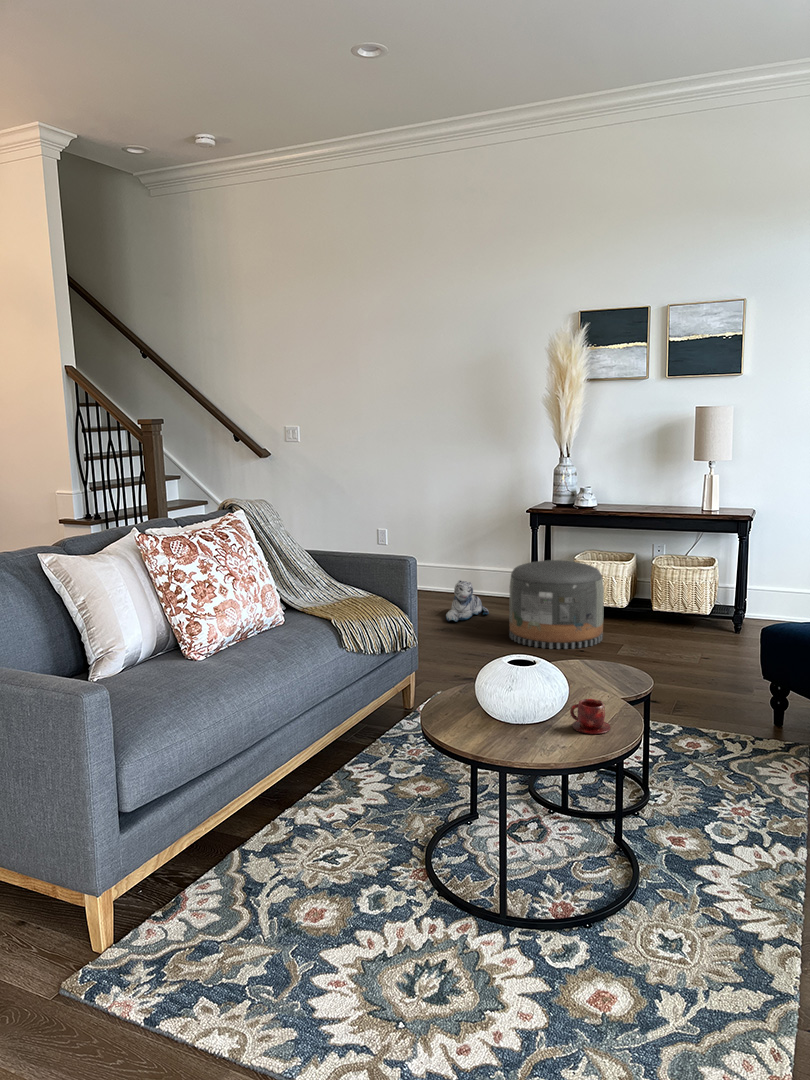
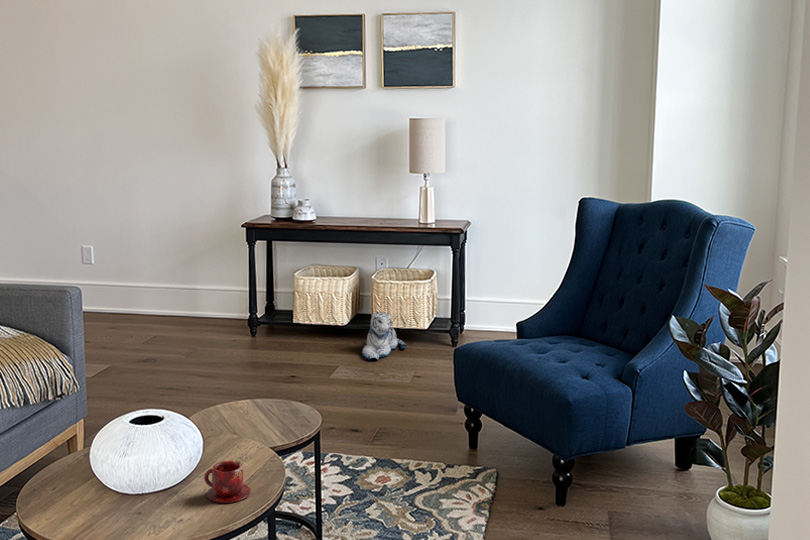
pouf: present [509,560,604,649] -> none [217,280,318,376]
plush toy: present [446,580,489,622] -> present [362,312,406,360]

